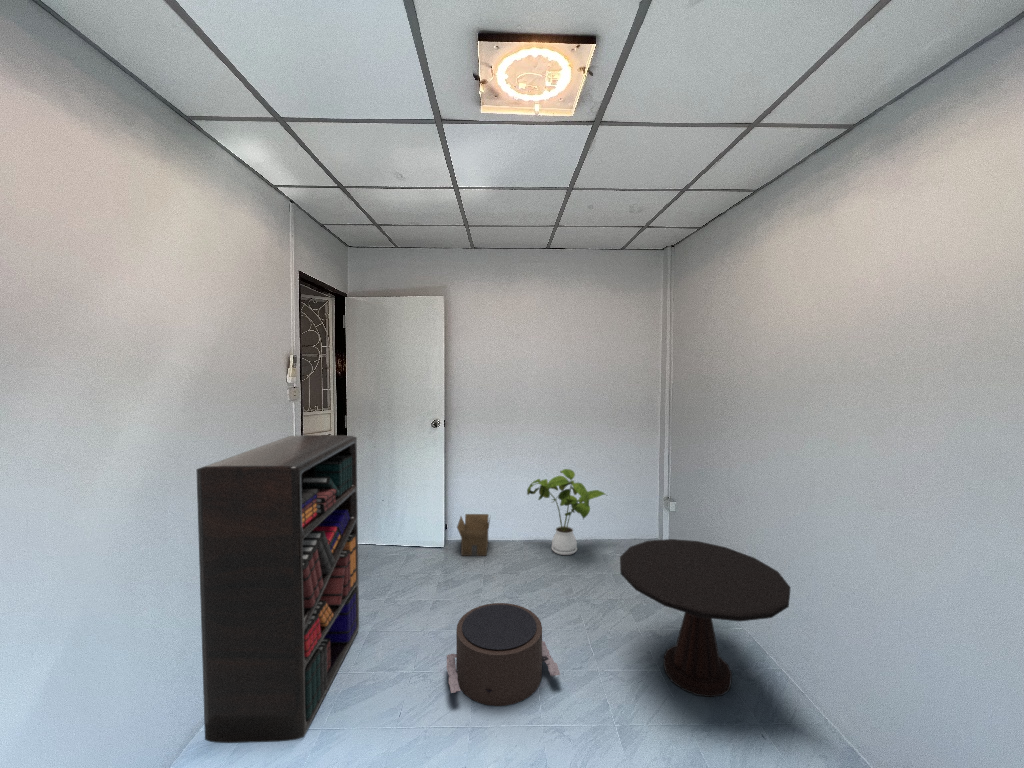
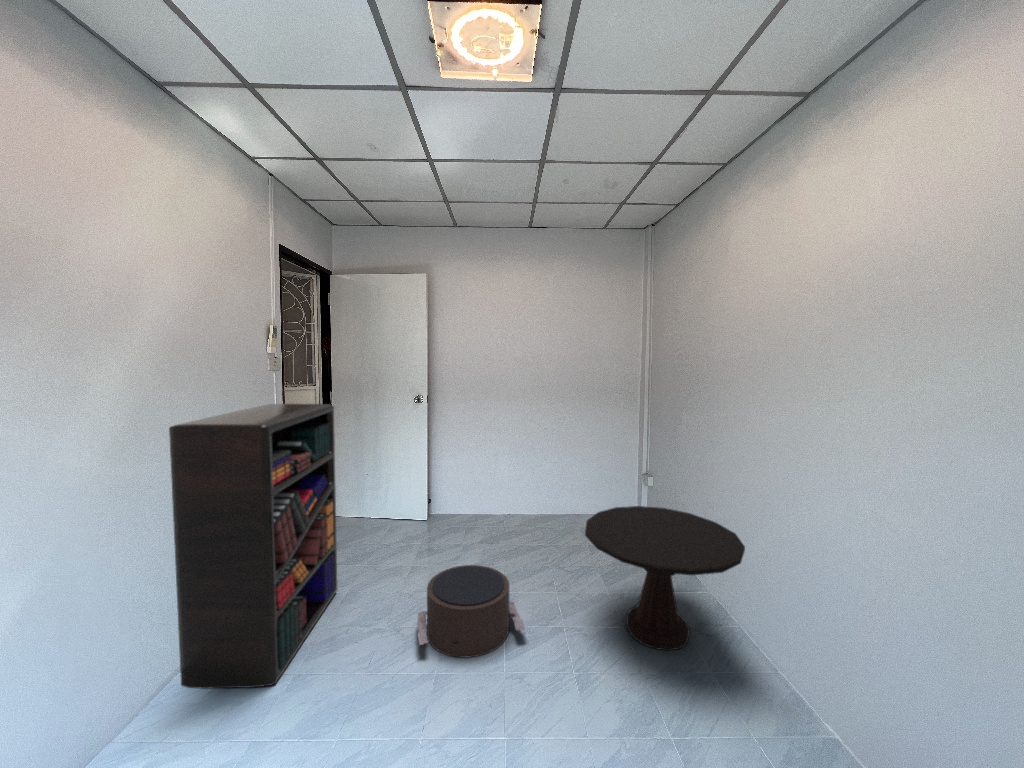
house plant: present [527,469,605,555] -> none [507,444,585,527]
cardboard box: present [457,514,490,556] -> none [438,488,473,527]

